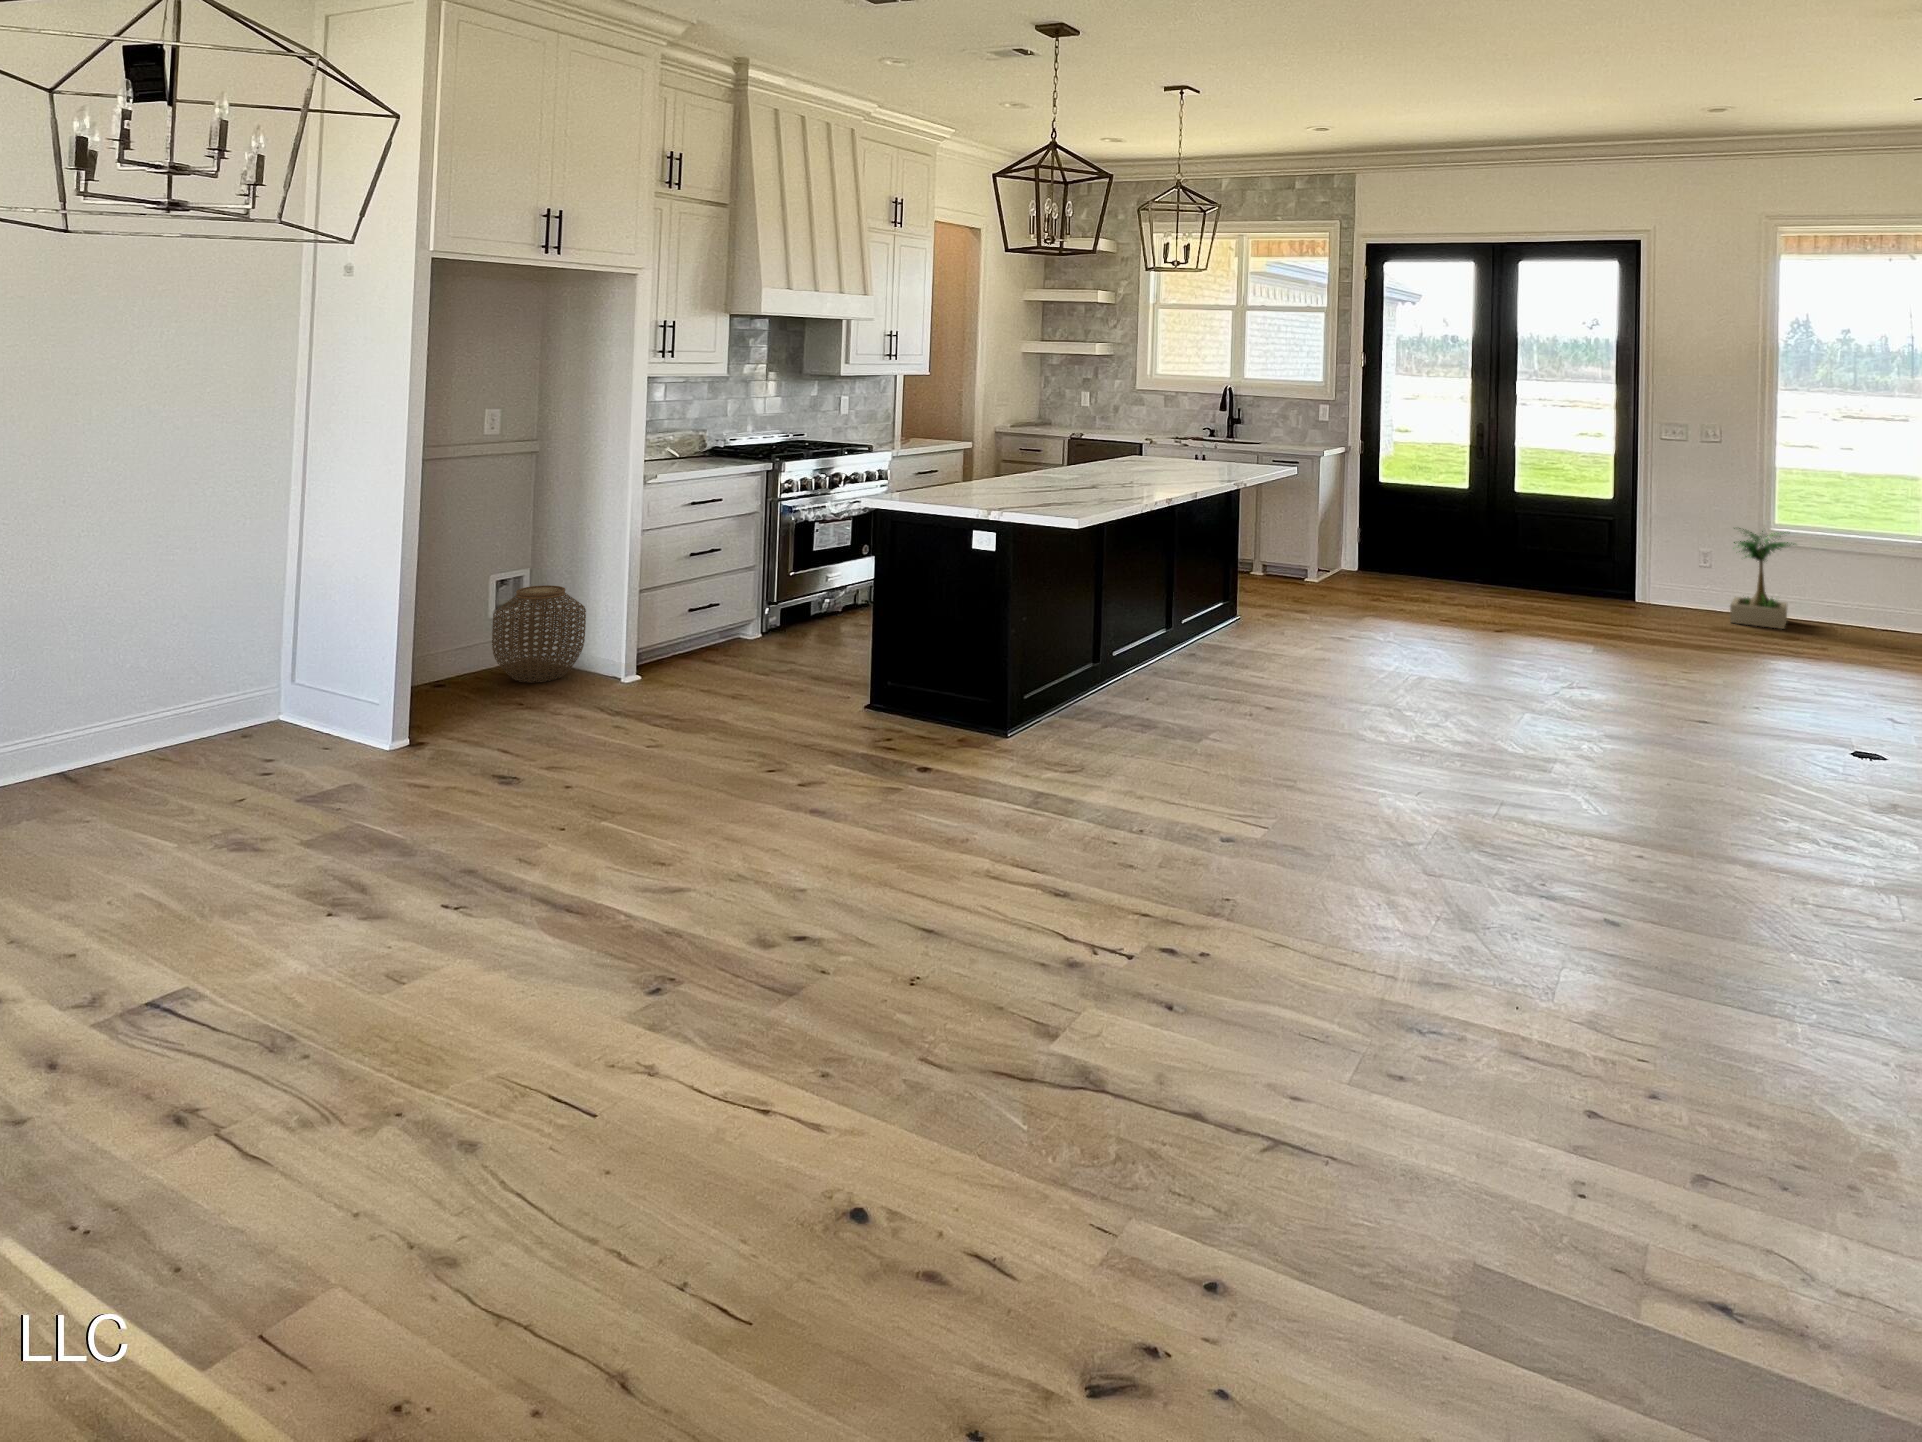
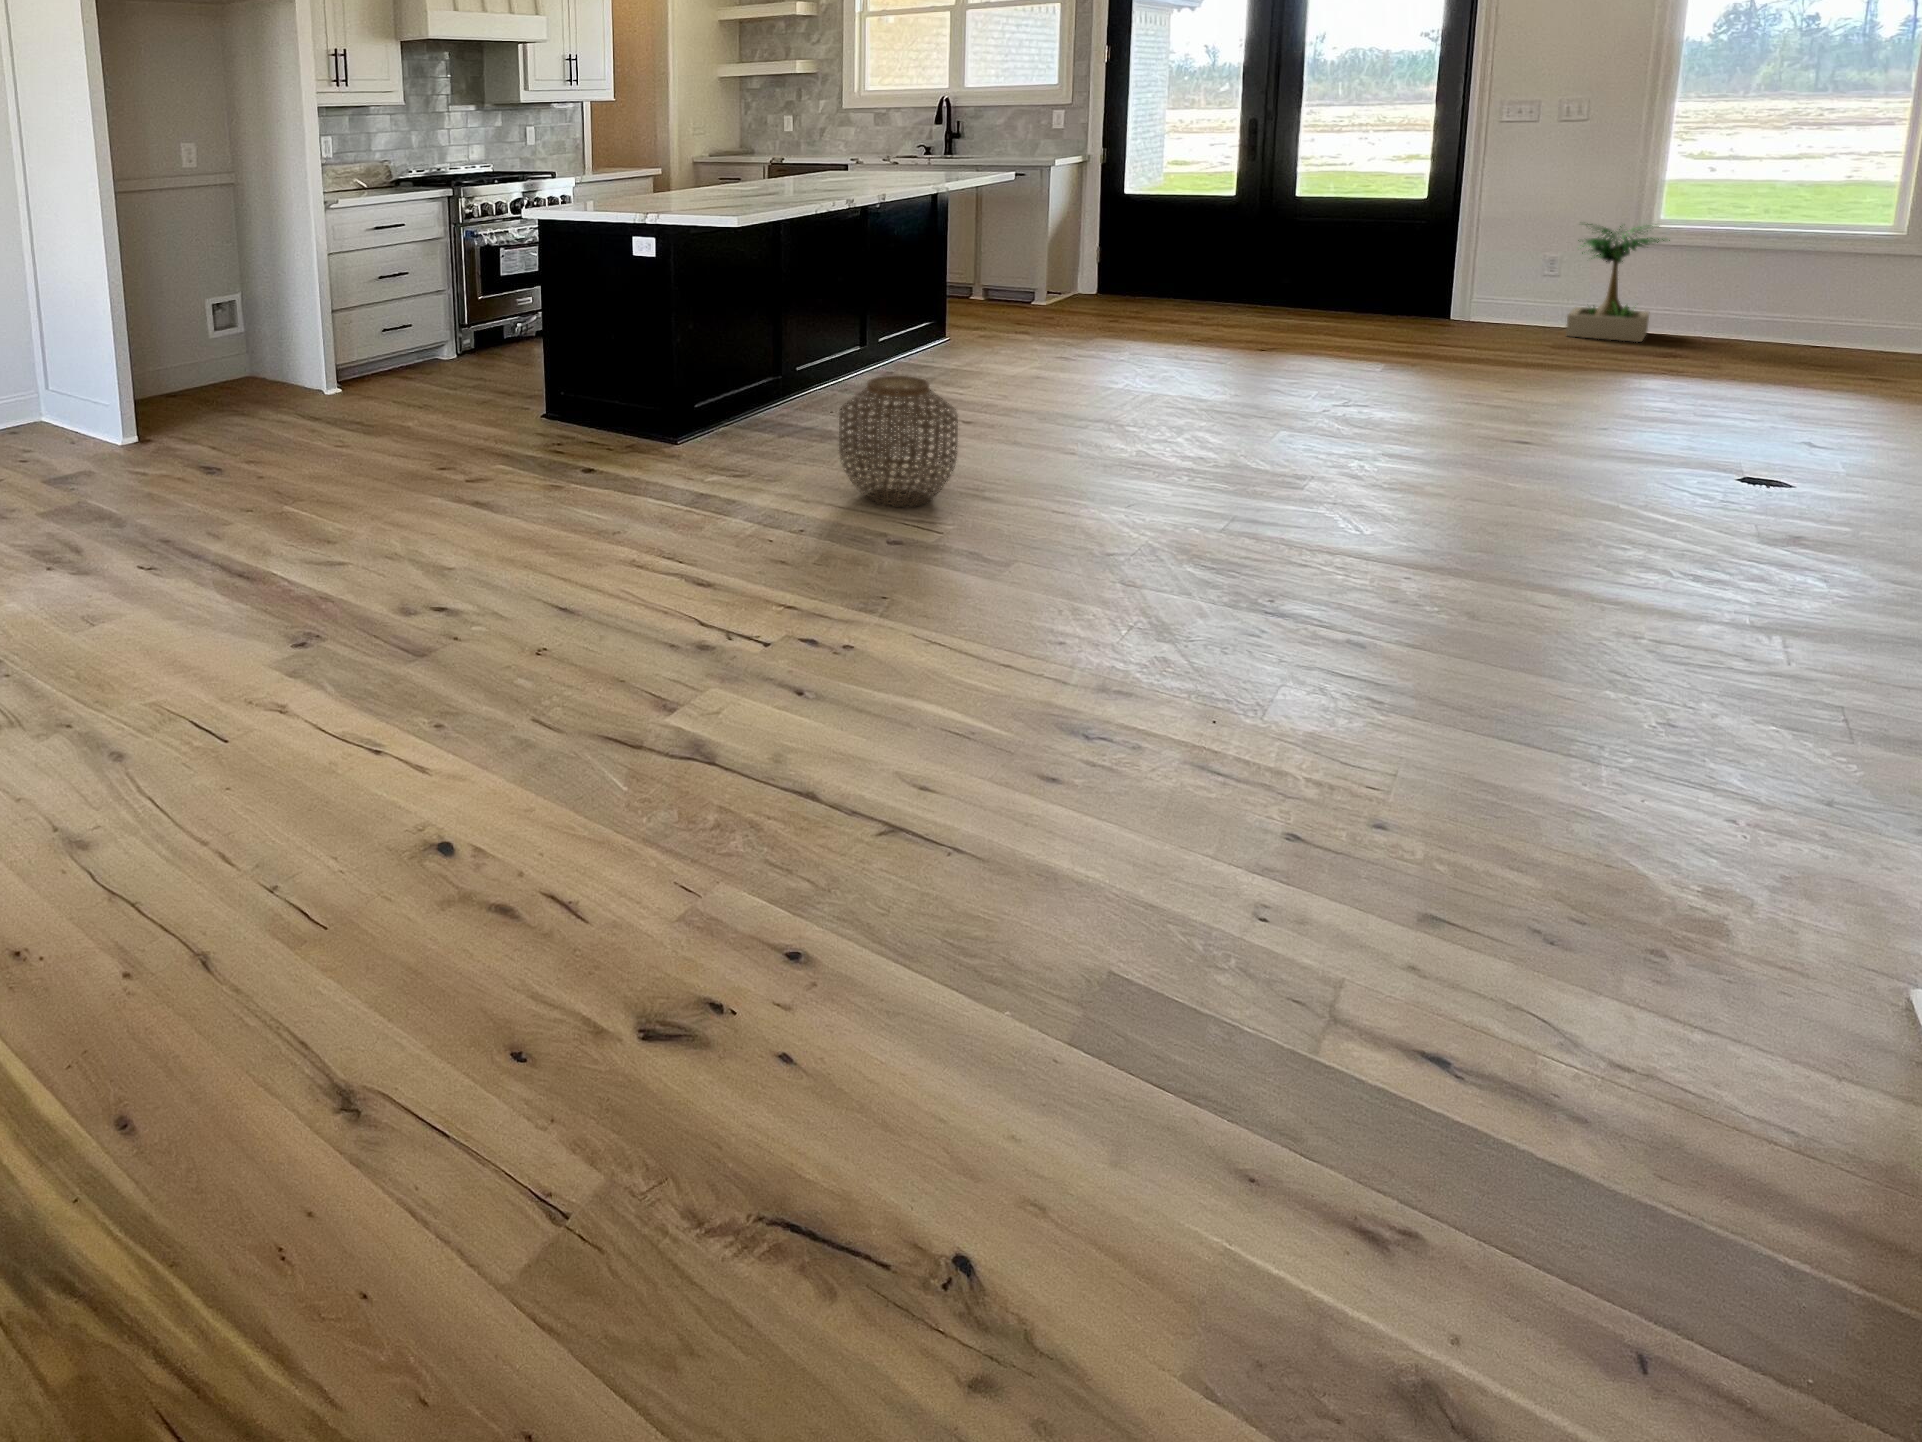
woven basket: present [492,585,586,683] -> present [839,376,958,507]

